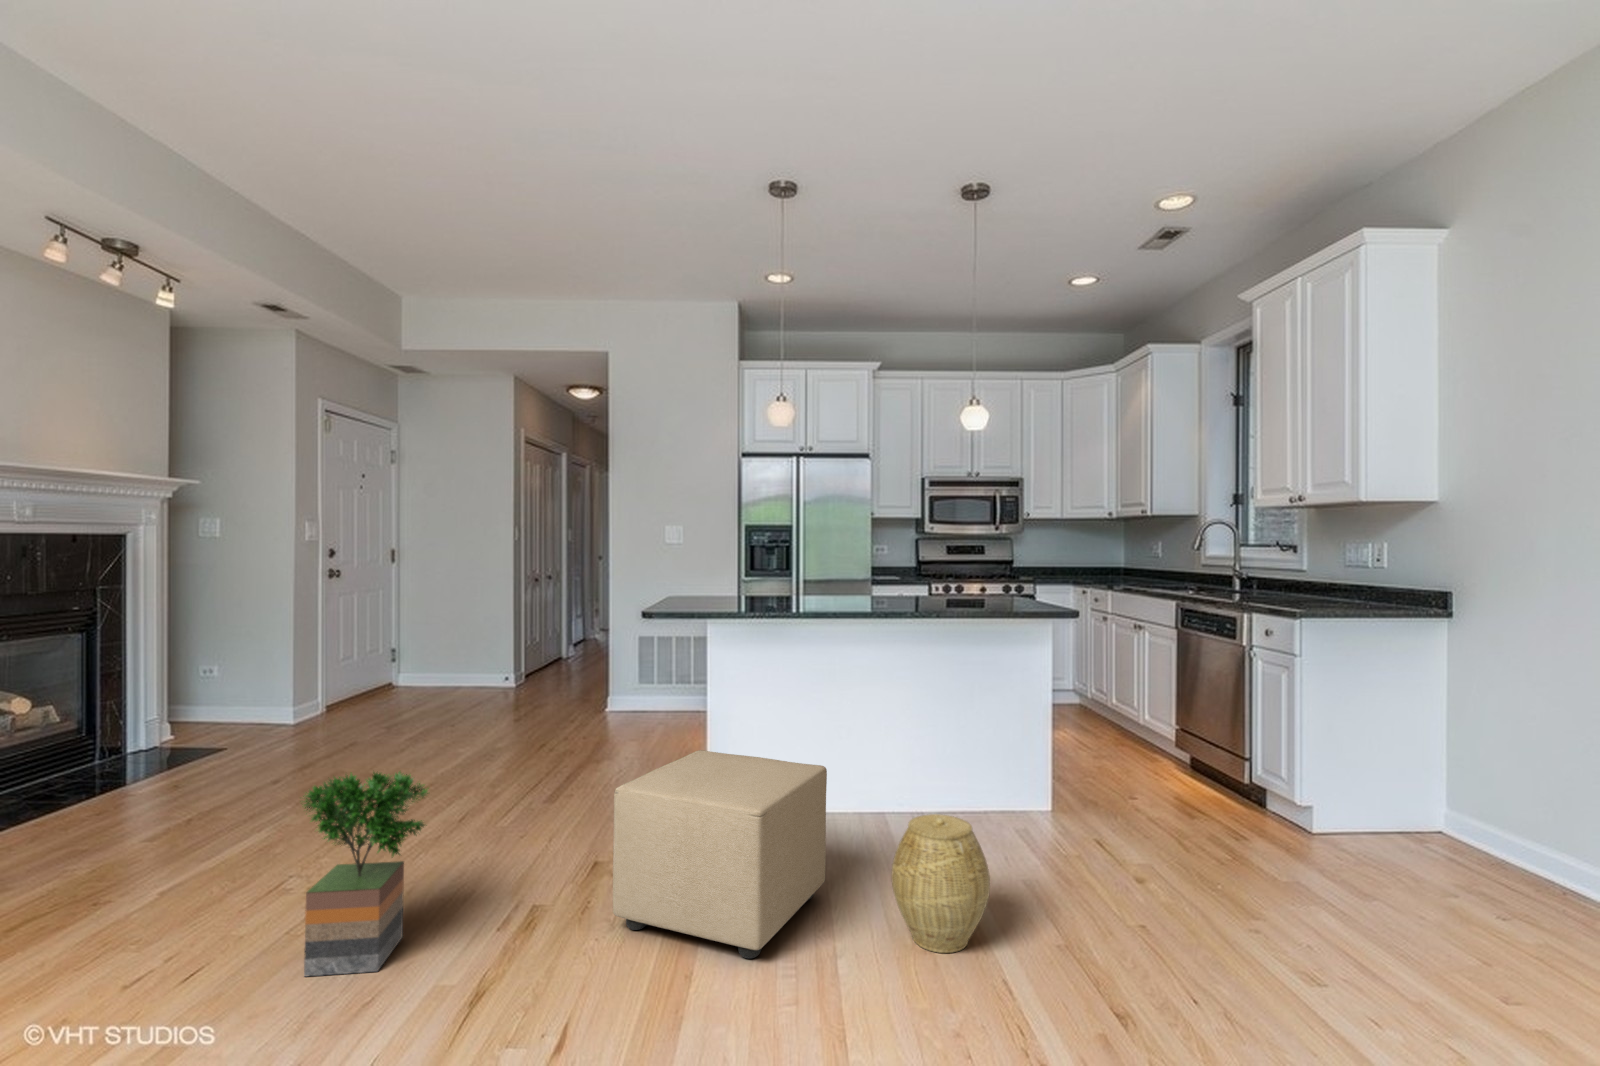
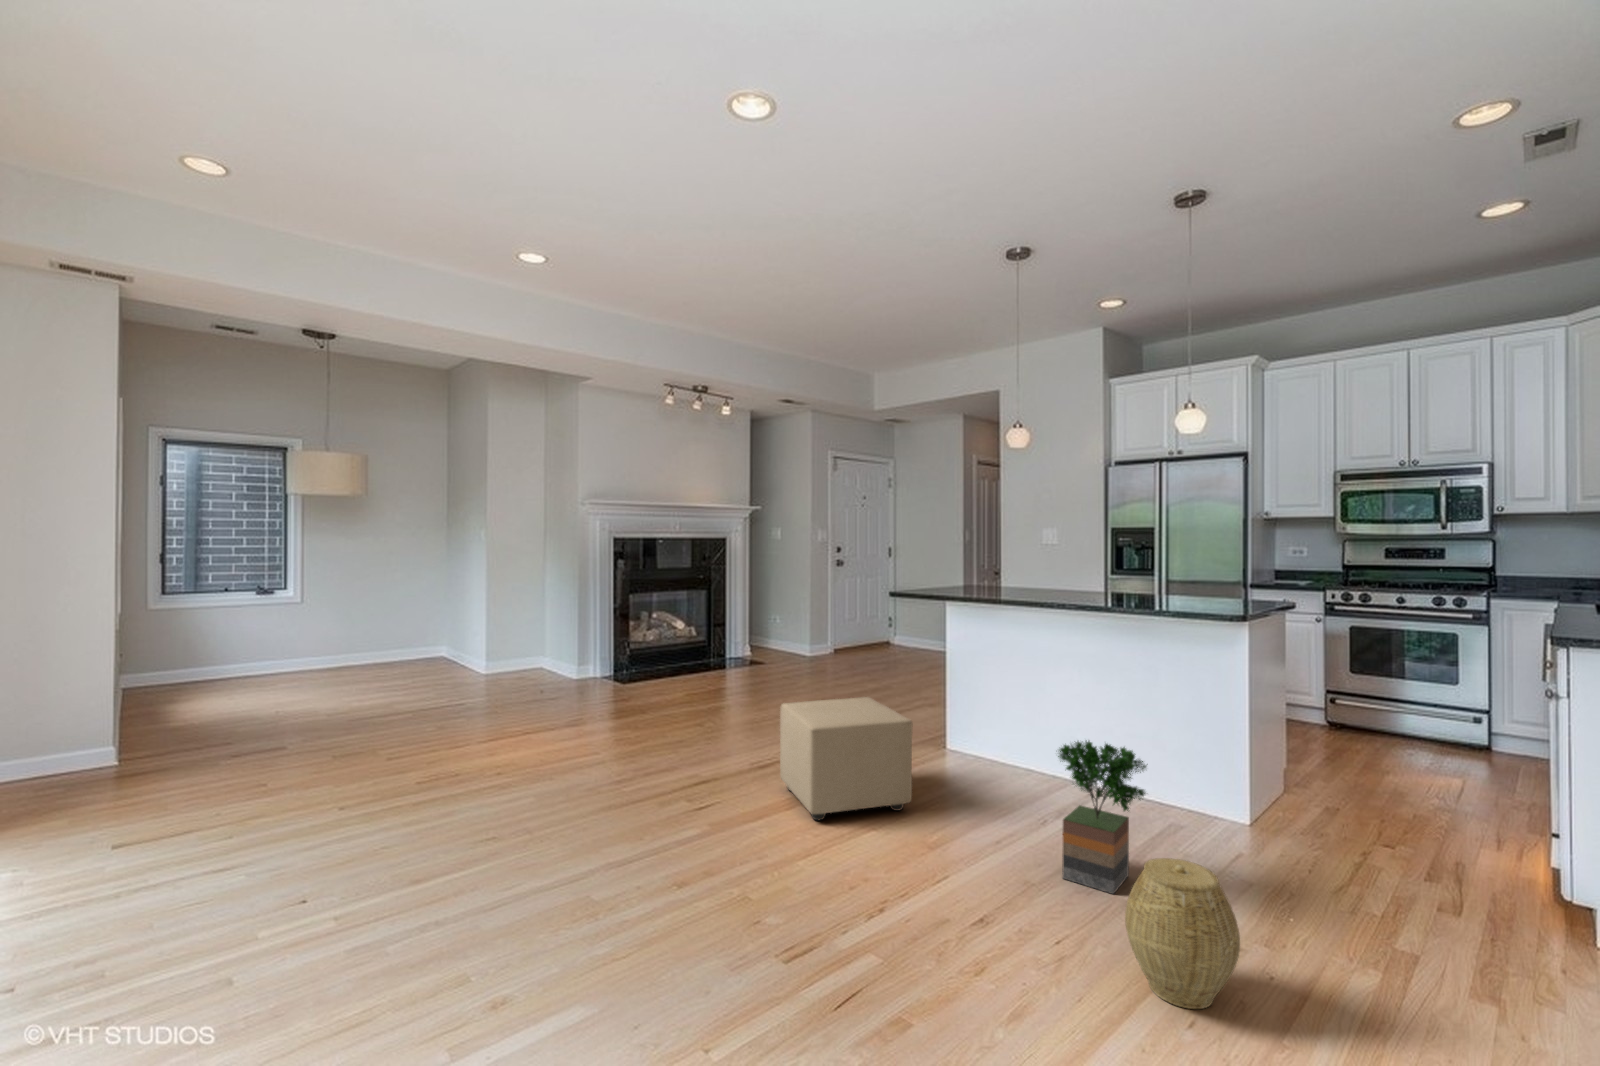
potted tree: present [303,772,428,976] -> present [1058,741,1146,894]
woven basket: present [891,814,990,953] -> present [1125,858,1240,1009]

